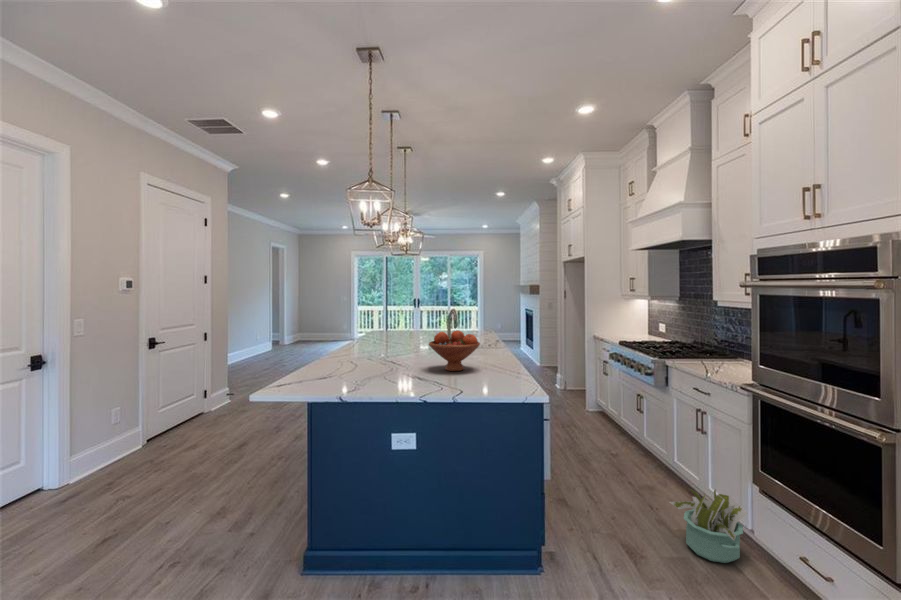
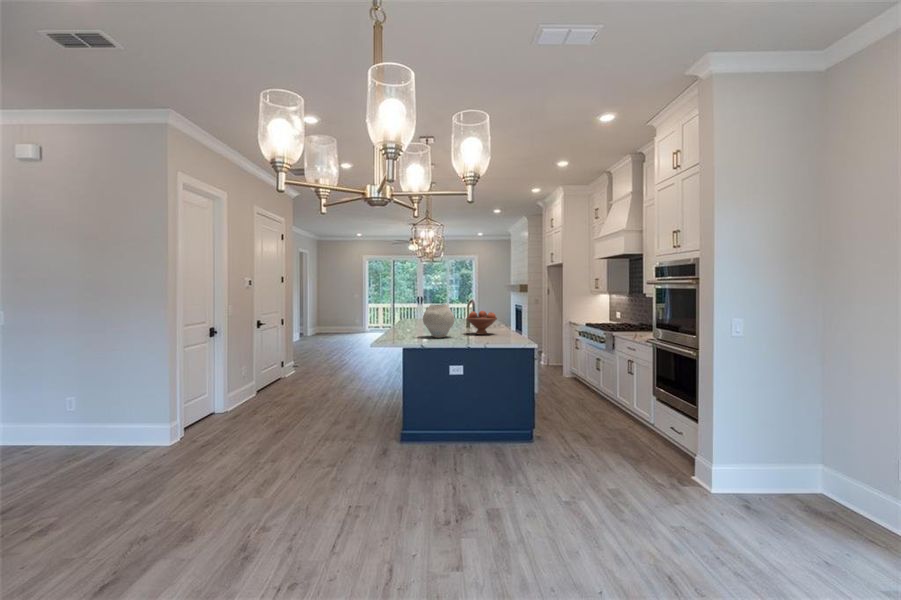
vase: none [348,322,404,381] -> present [423,304,454,338]
decorative plant: present [669,489,747,563] -> none [608,402,650,439]

